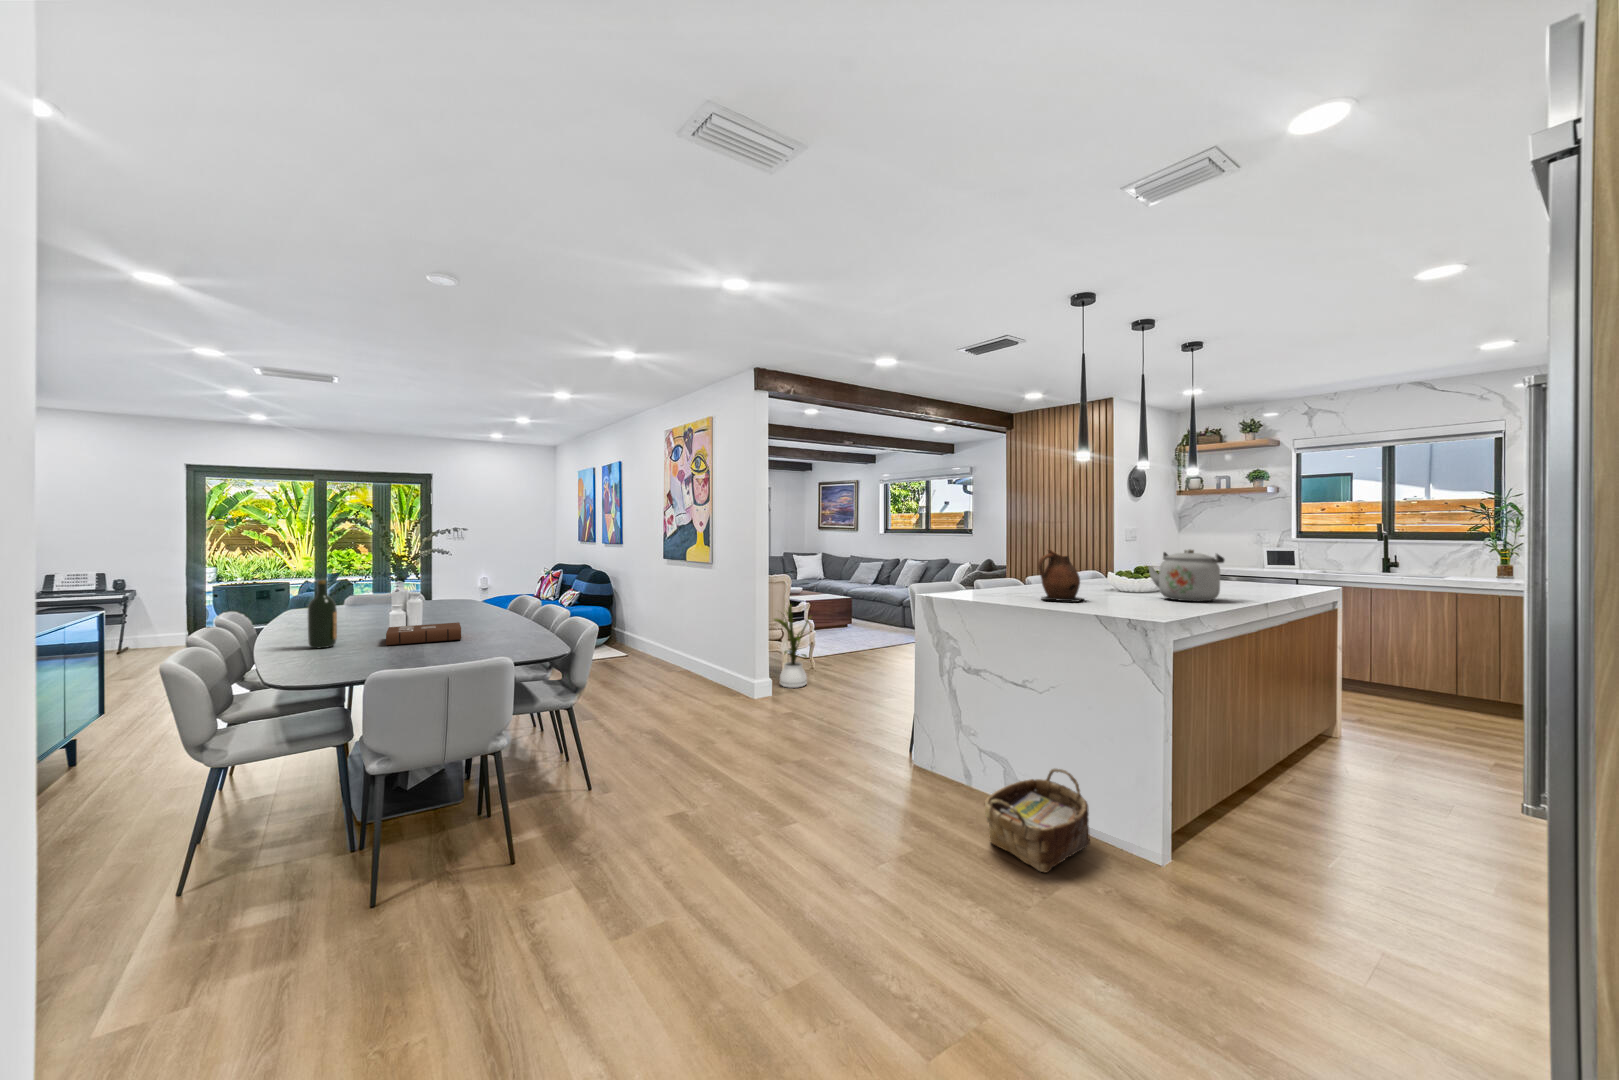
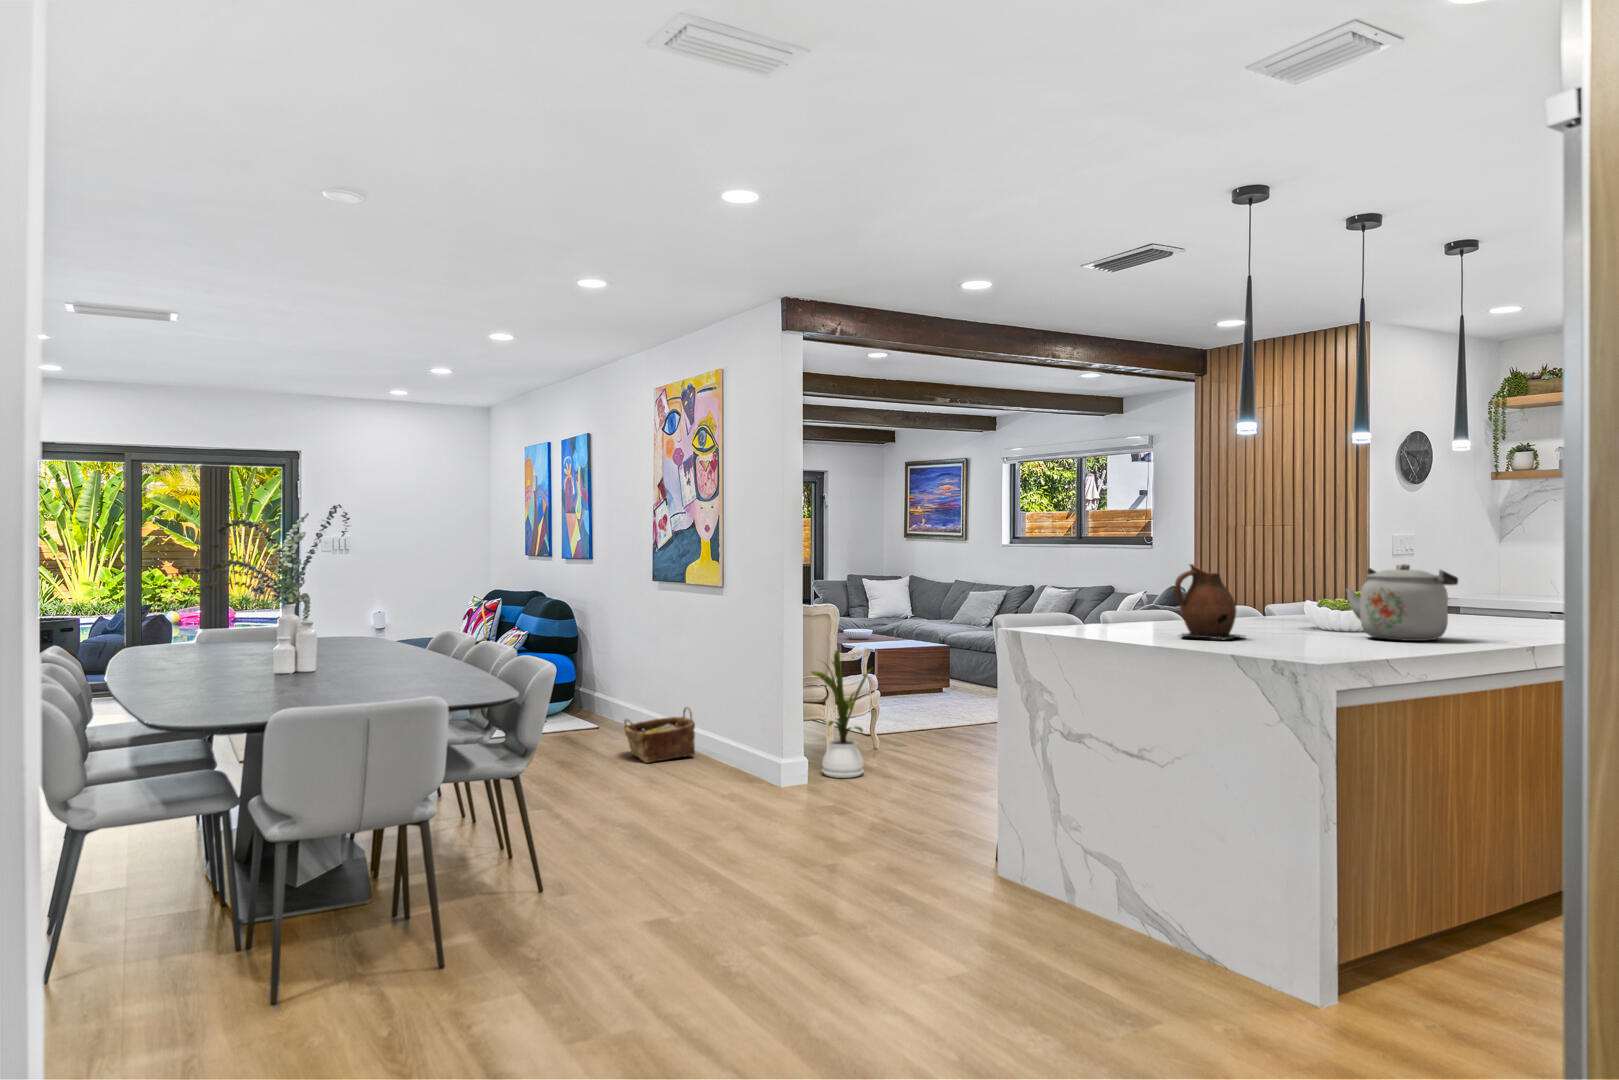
wine bottle: present [308,580,337,648] -> none [188,601,222,689]
book: present [386,622,461,645] -> none [282,661,375,688]
woven basket: present [985,768,1090,872] -> present [624,707,695,763]

